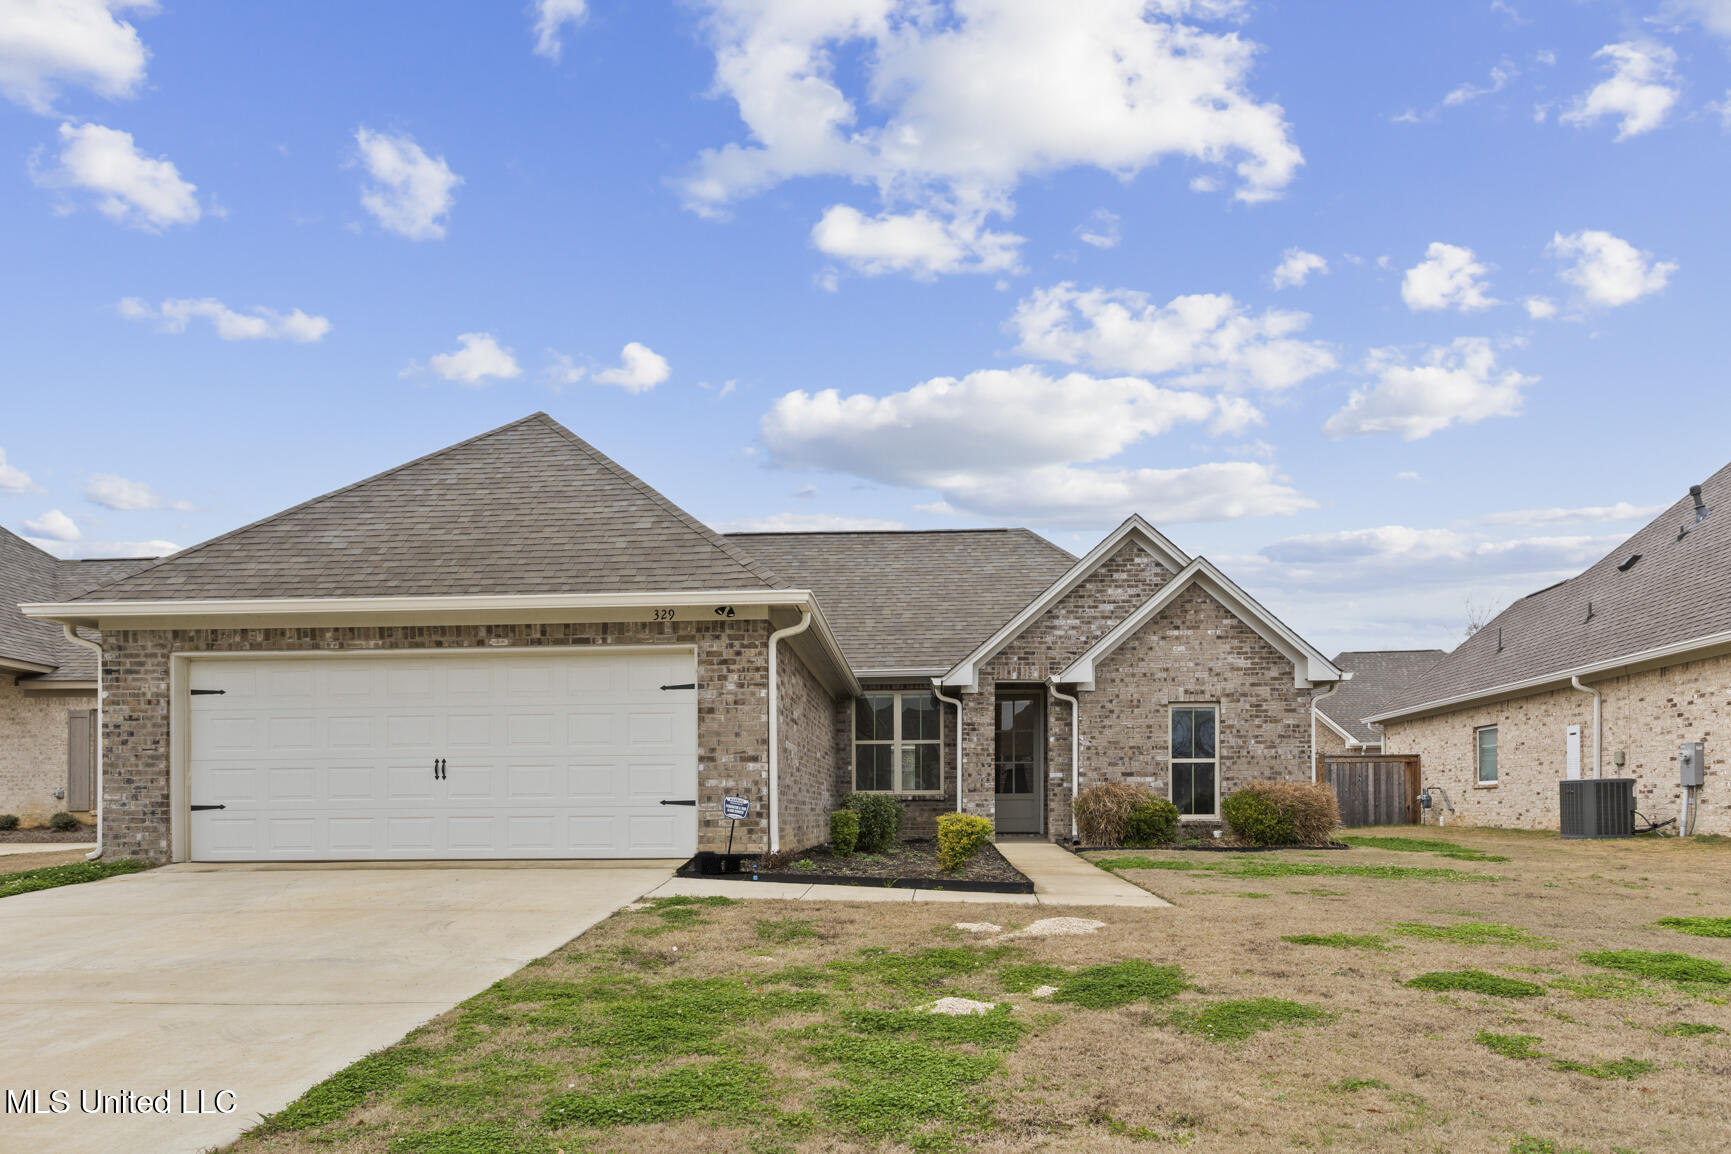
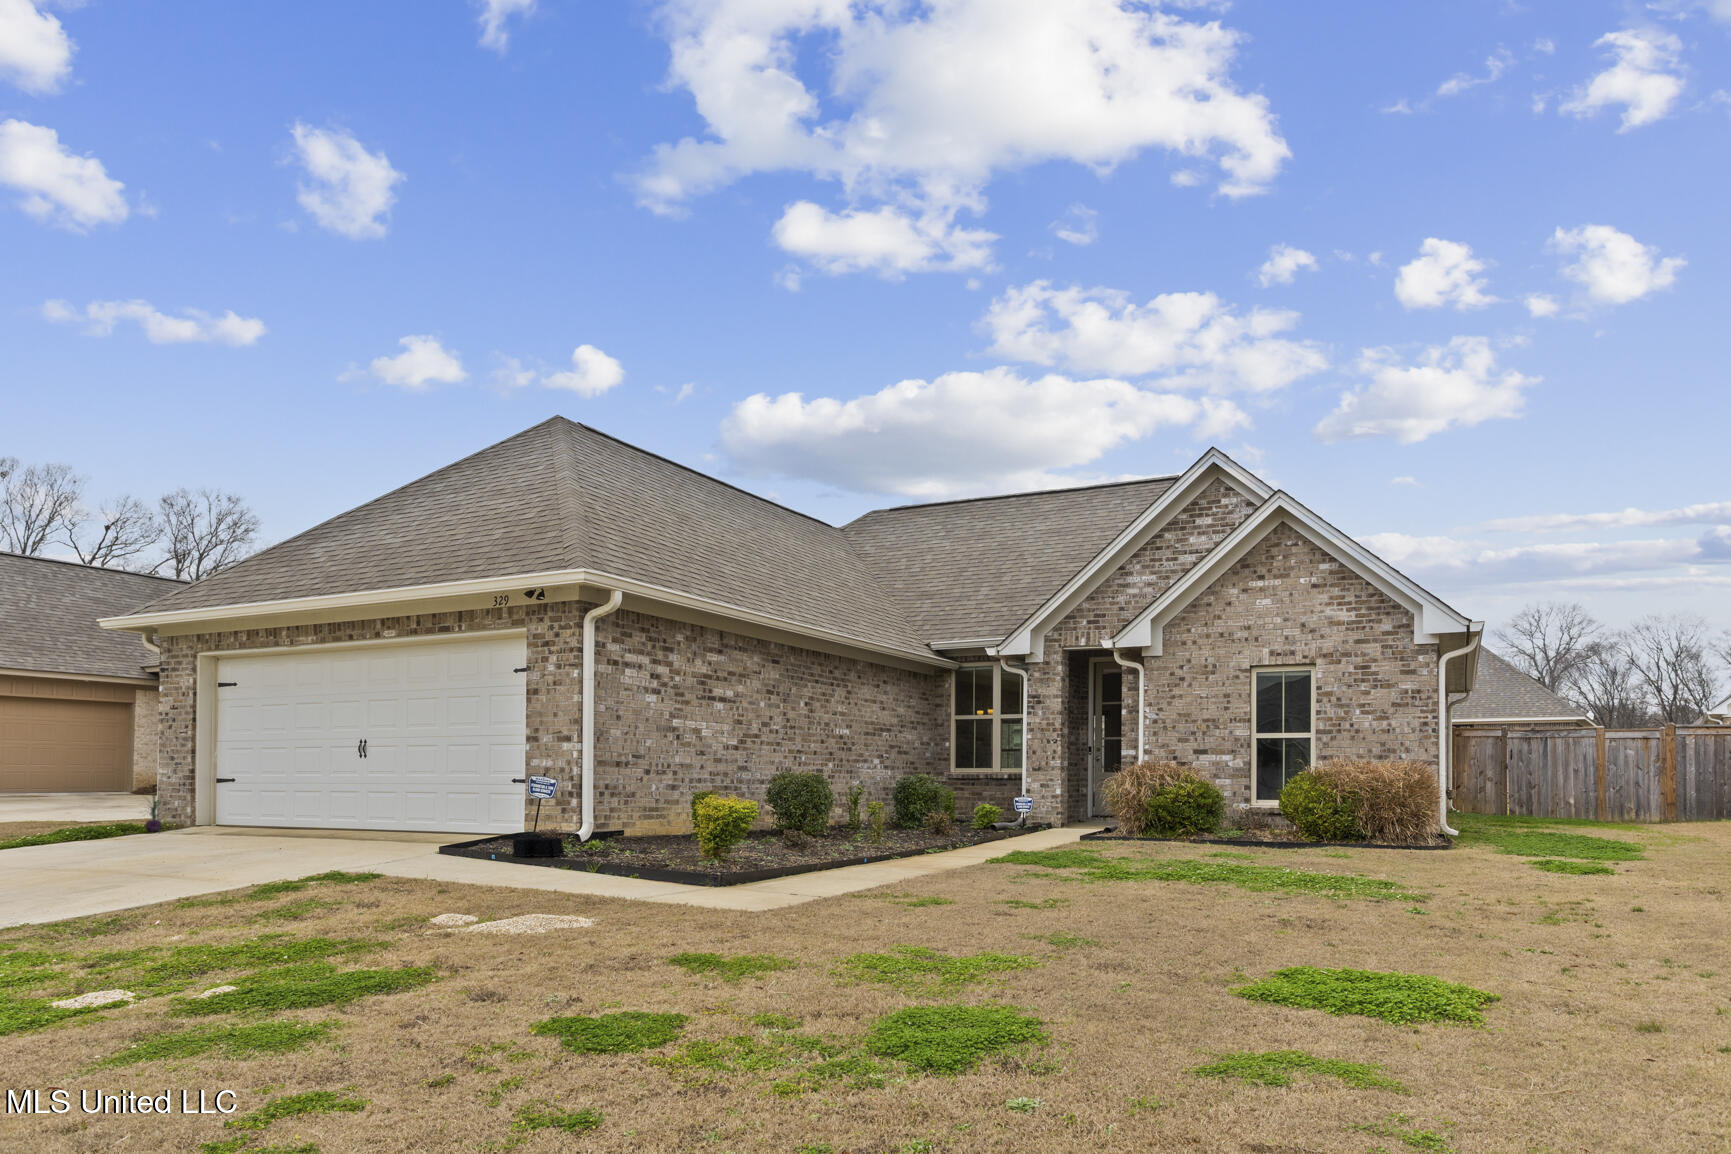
decorative plant: none [84,822,142,870] -> present [145,793,161,832]

